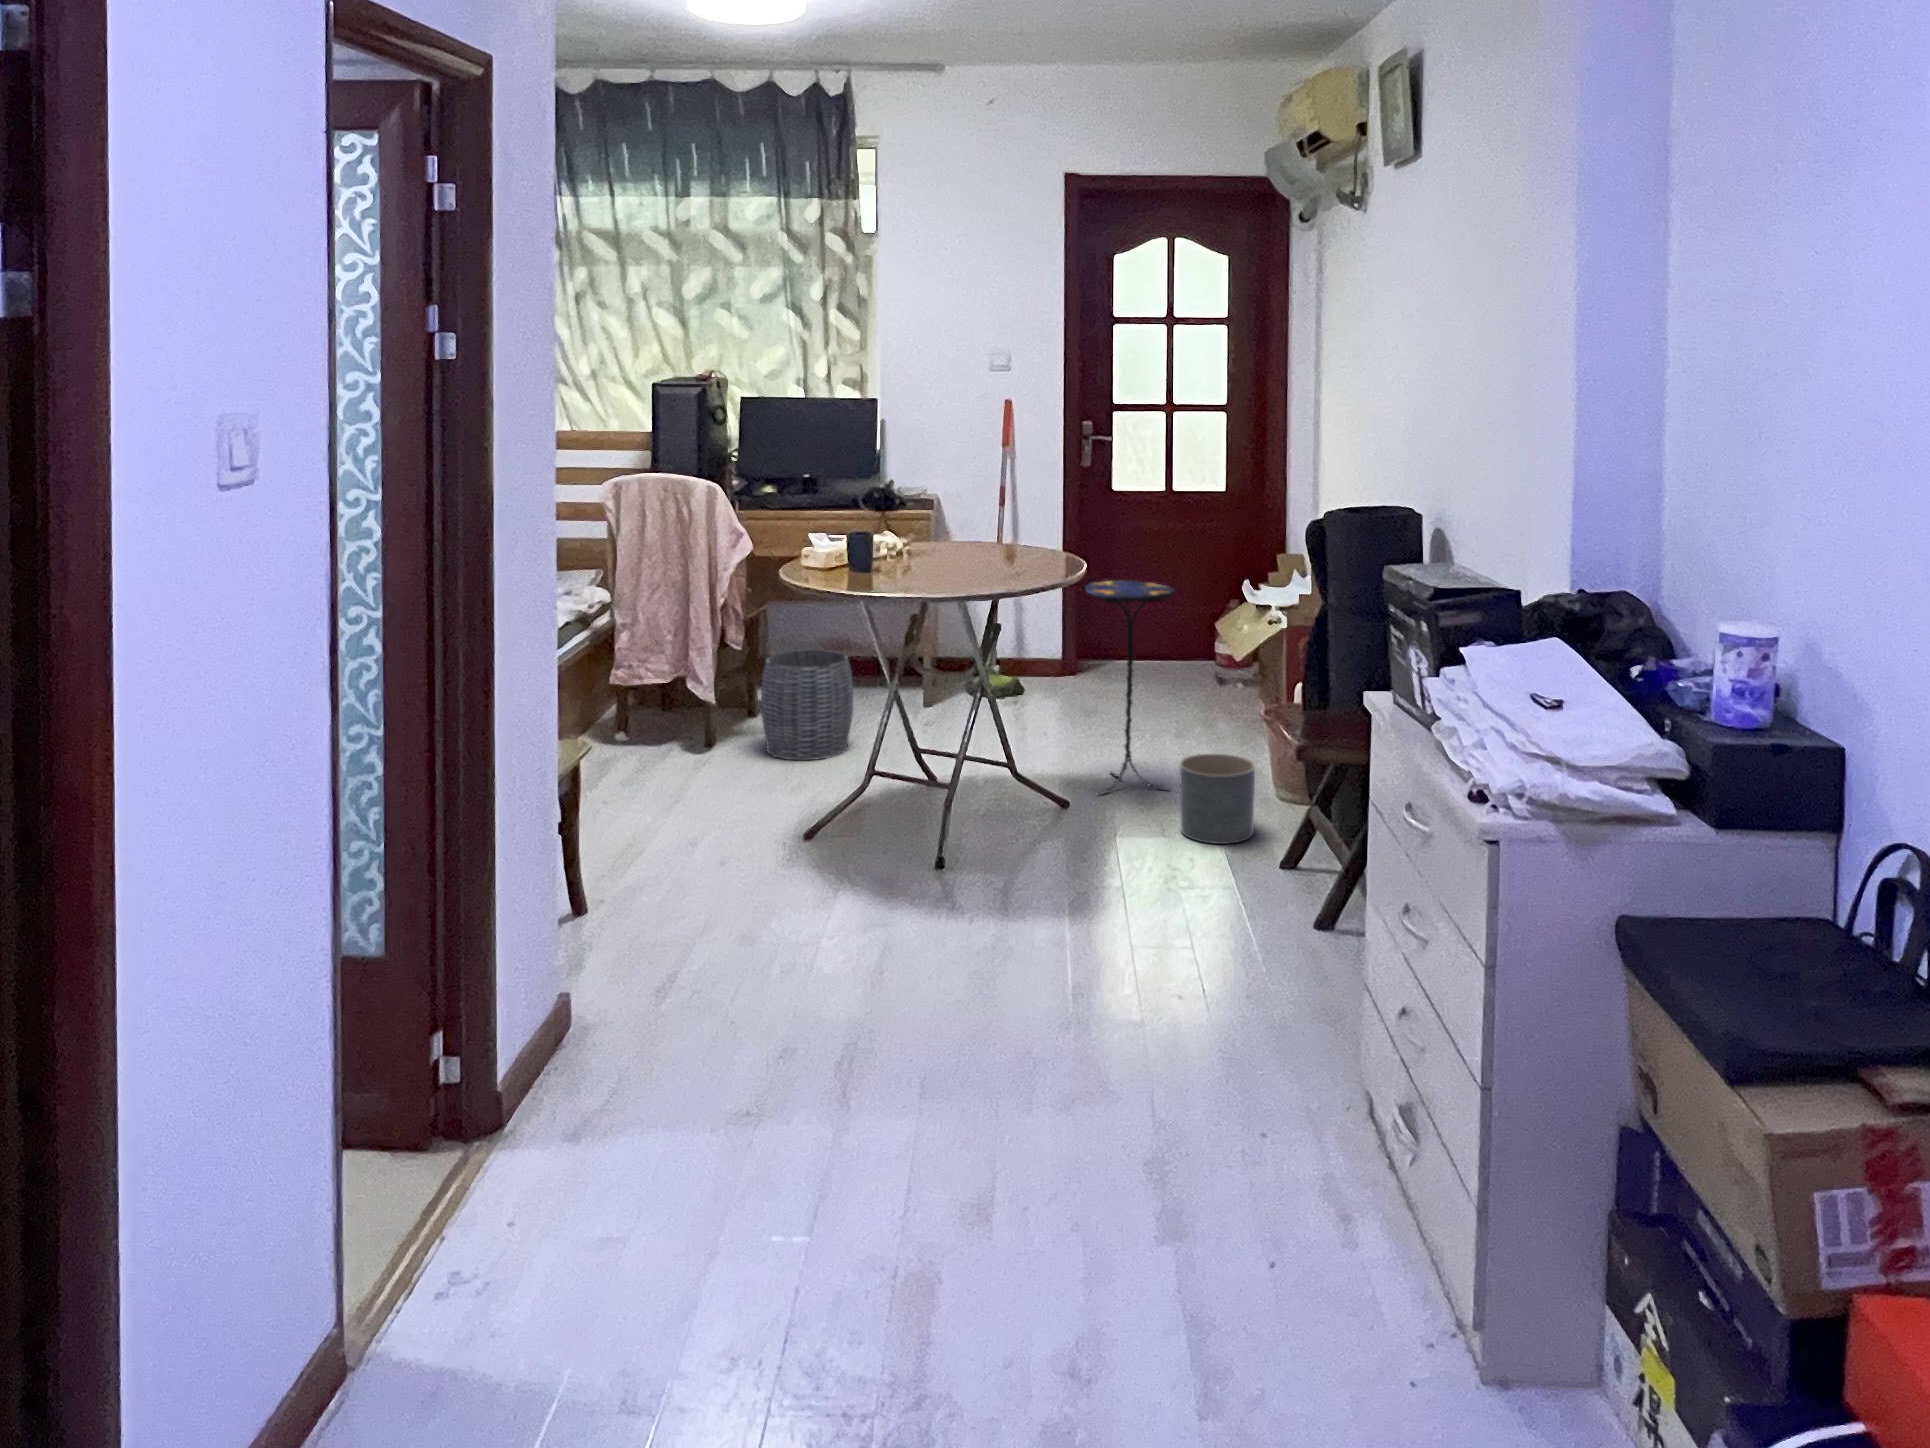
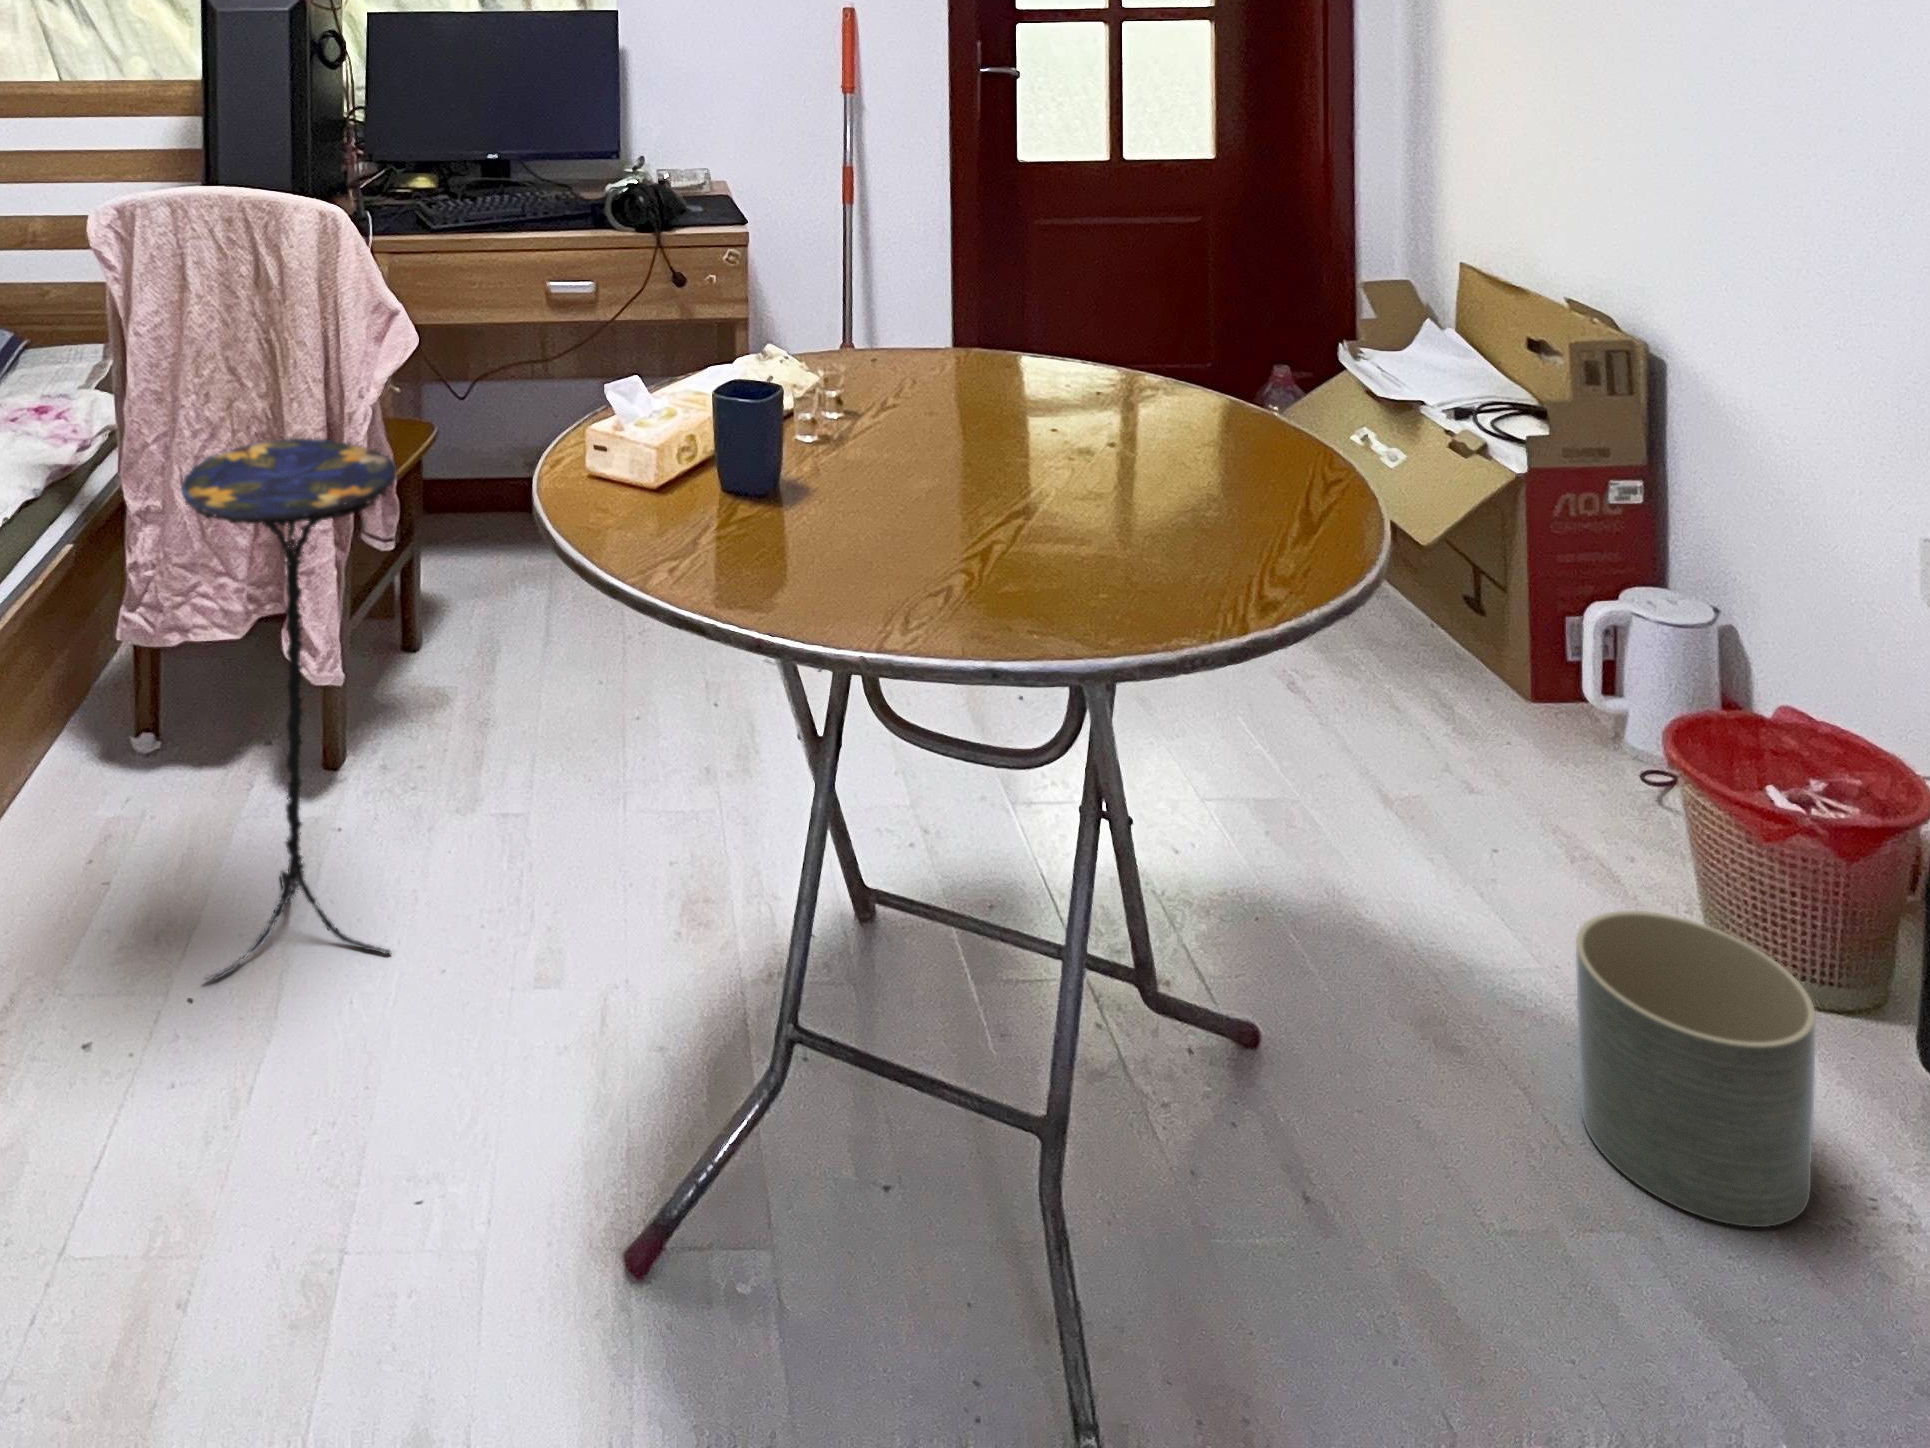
side table: present [1085,580,1176,794] -> present [181,438,397,979]
woven basket: present [761,650,853,760] -> none [443,536,636,810]

